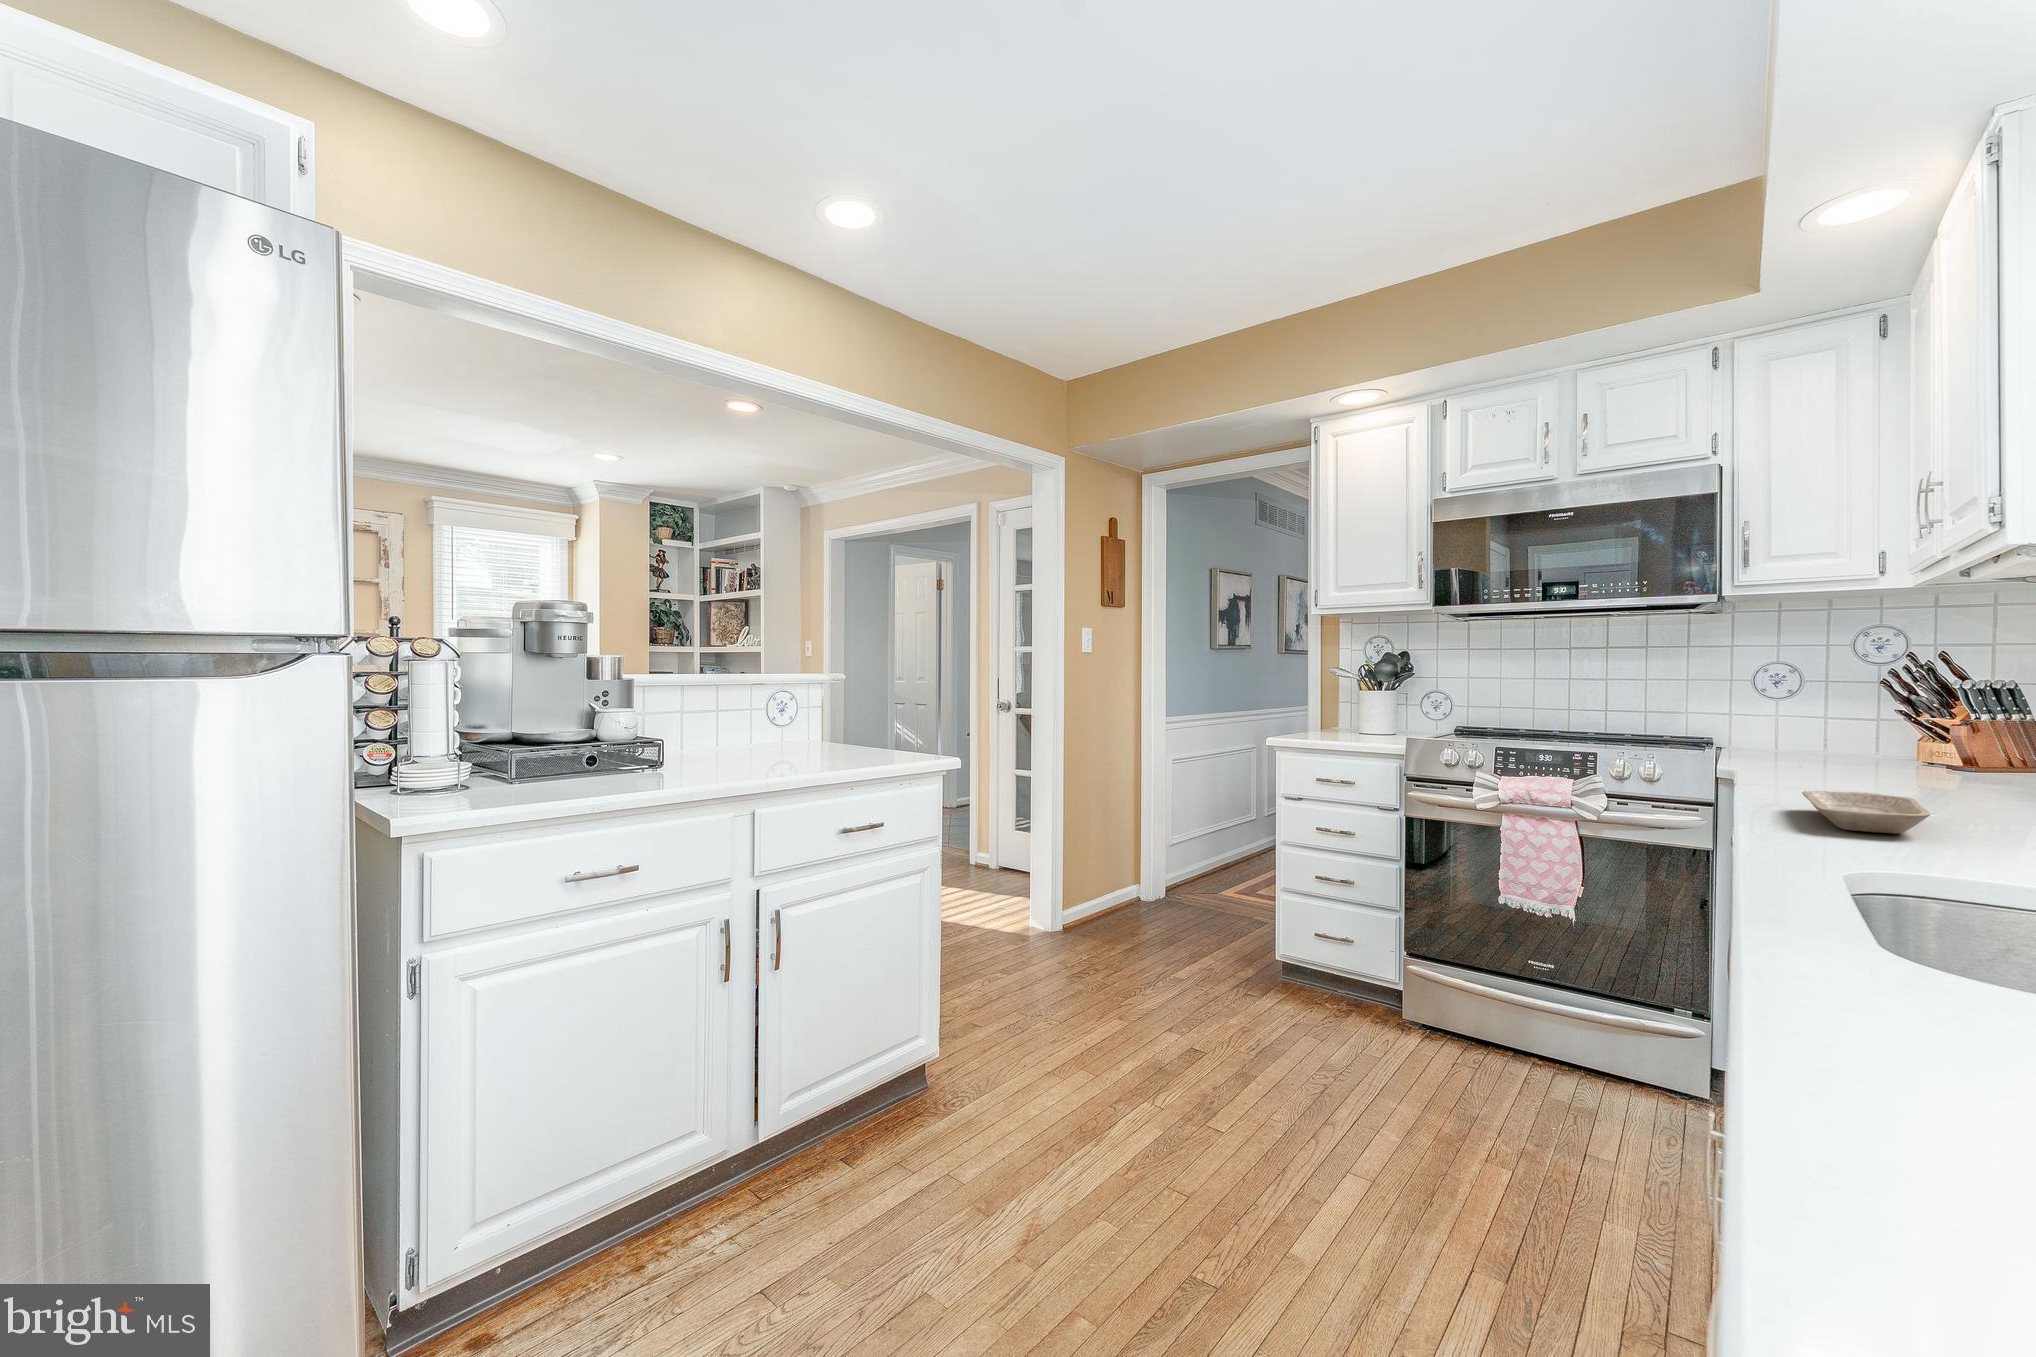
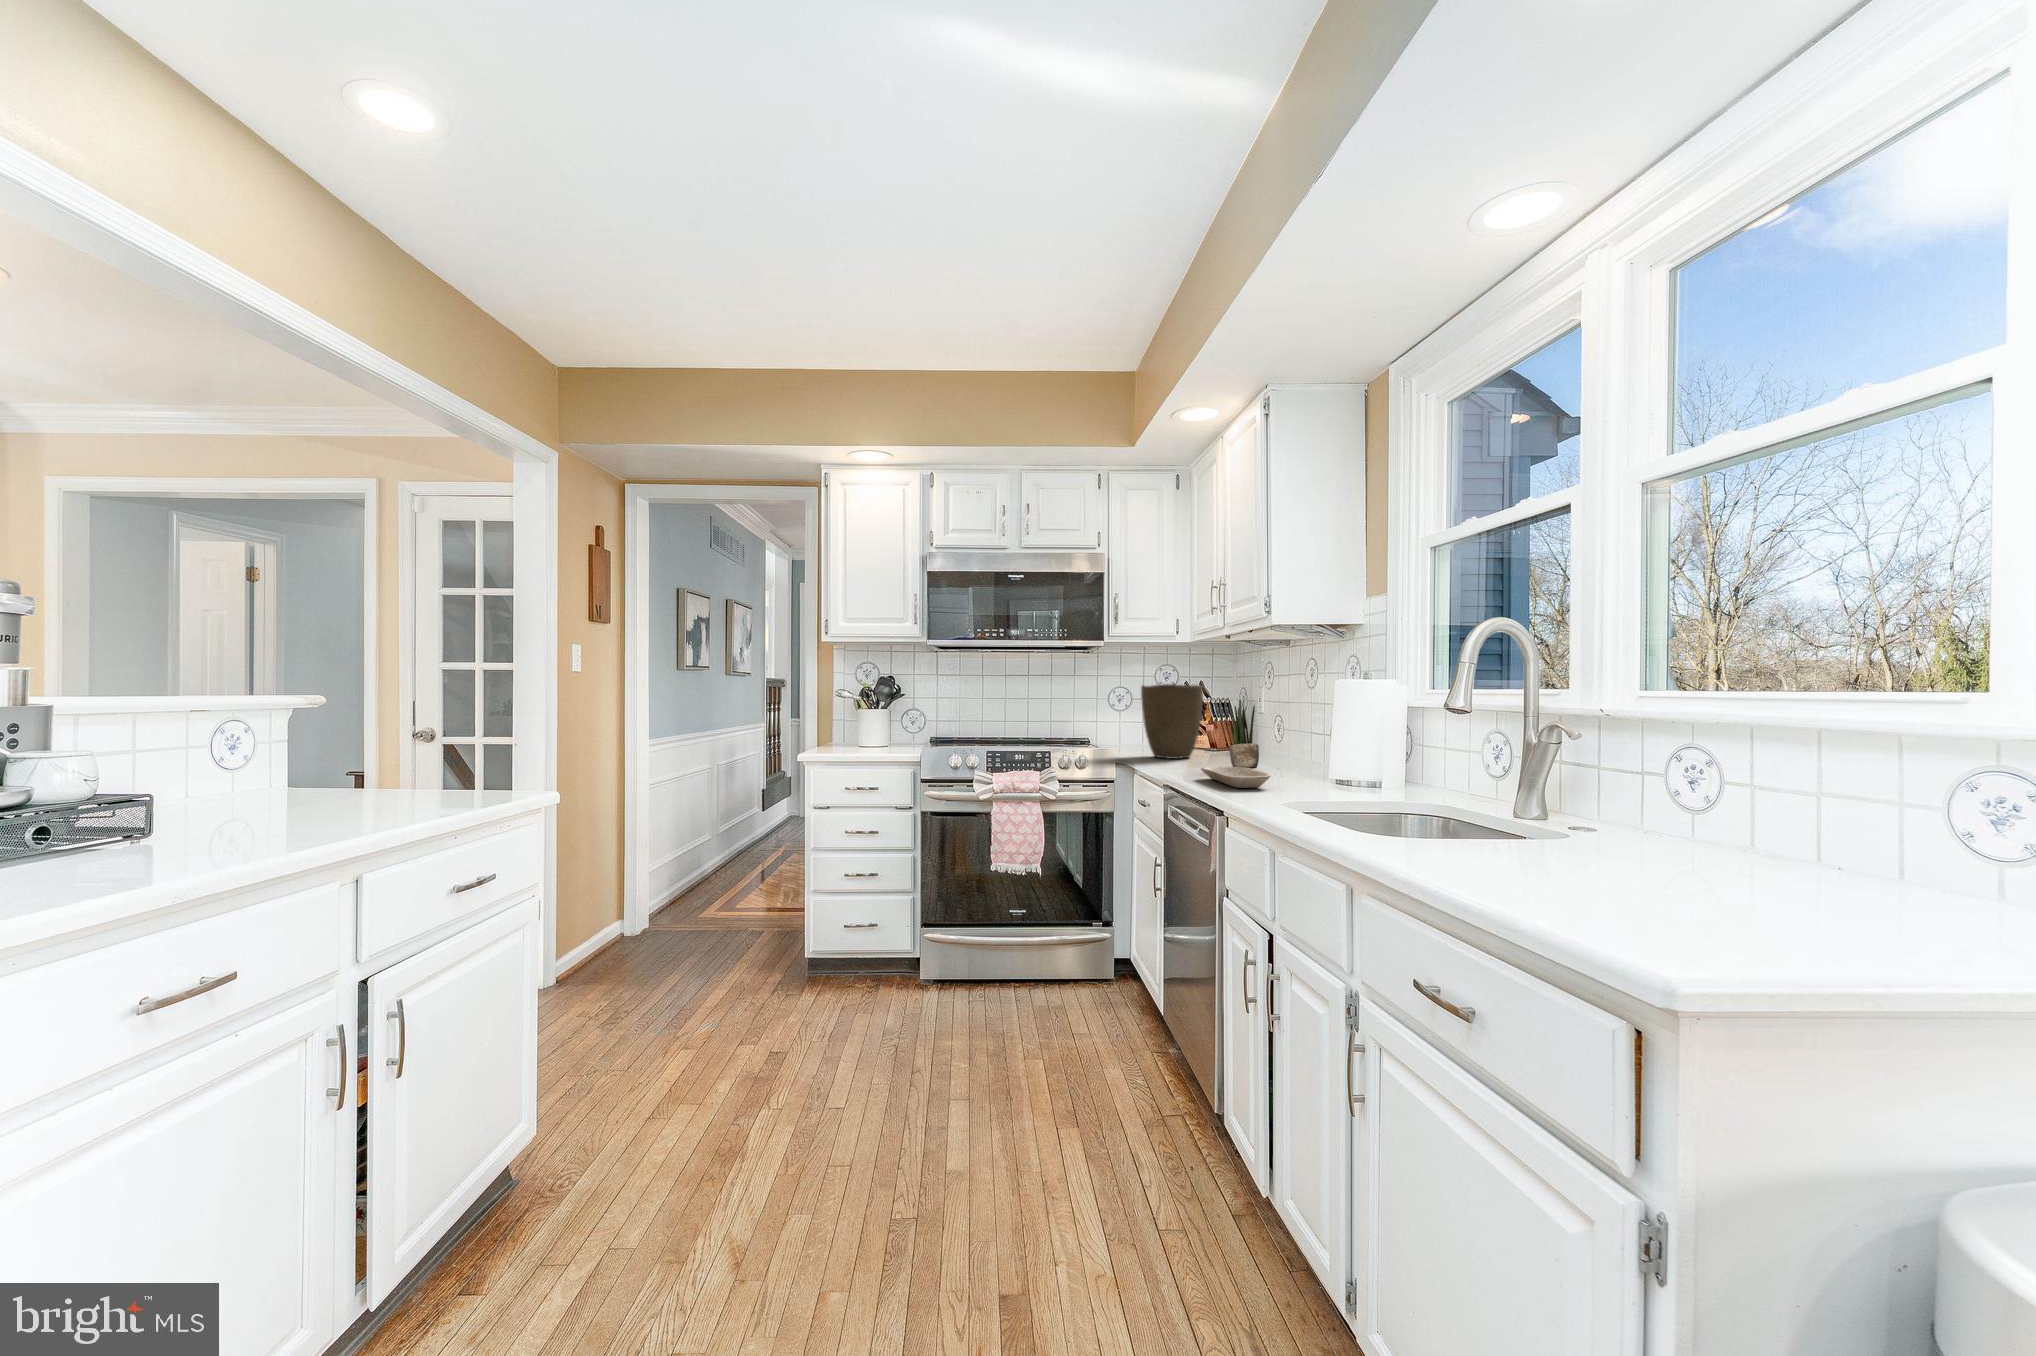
vase: none [1769,655,1907,776] -> present [1141,684,1203,759]
potted plant: none [1914,677,1986,803] -> present [1229,699,1259,769]

